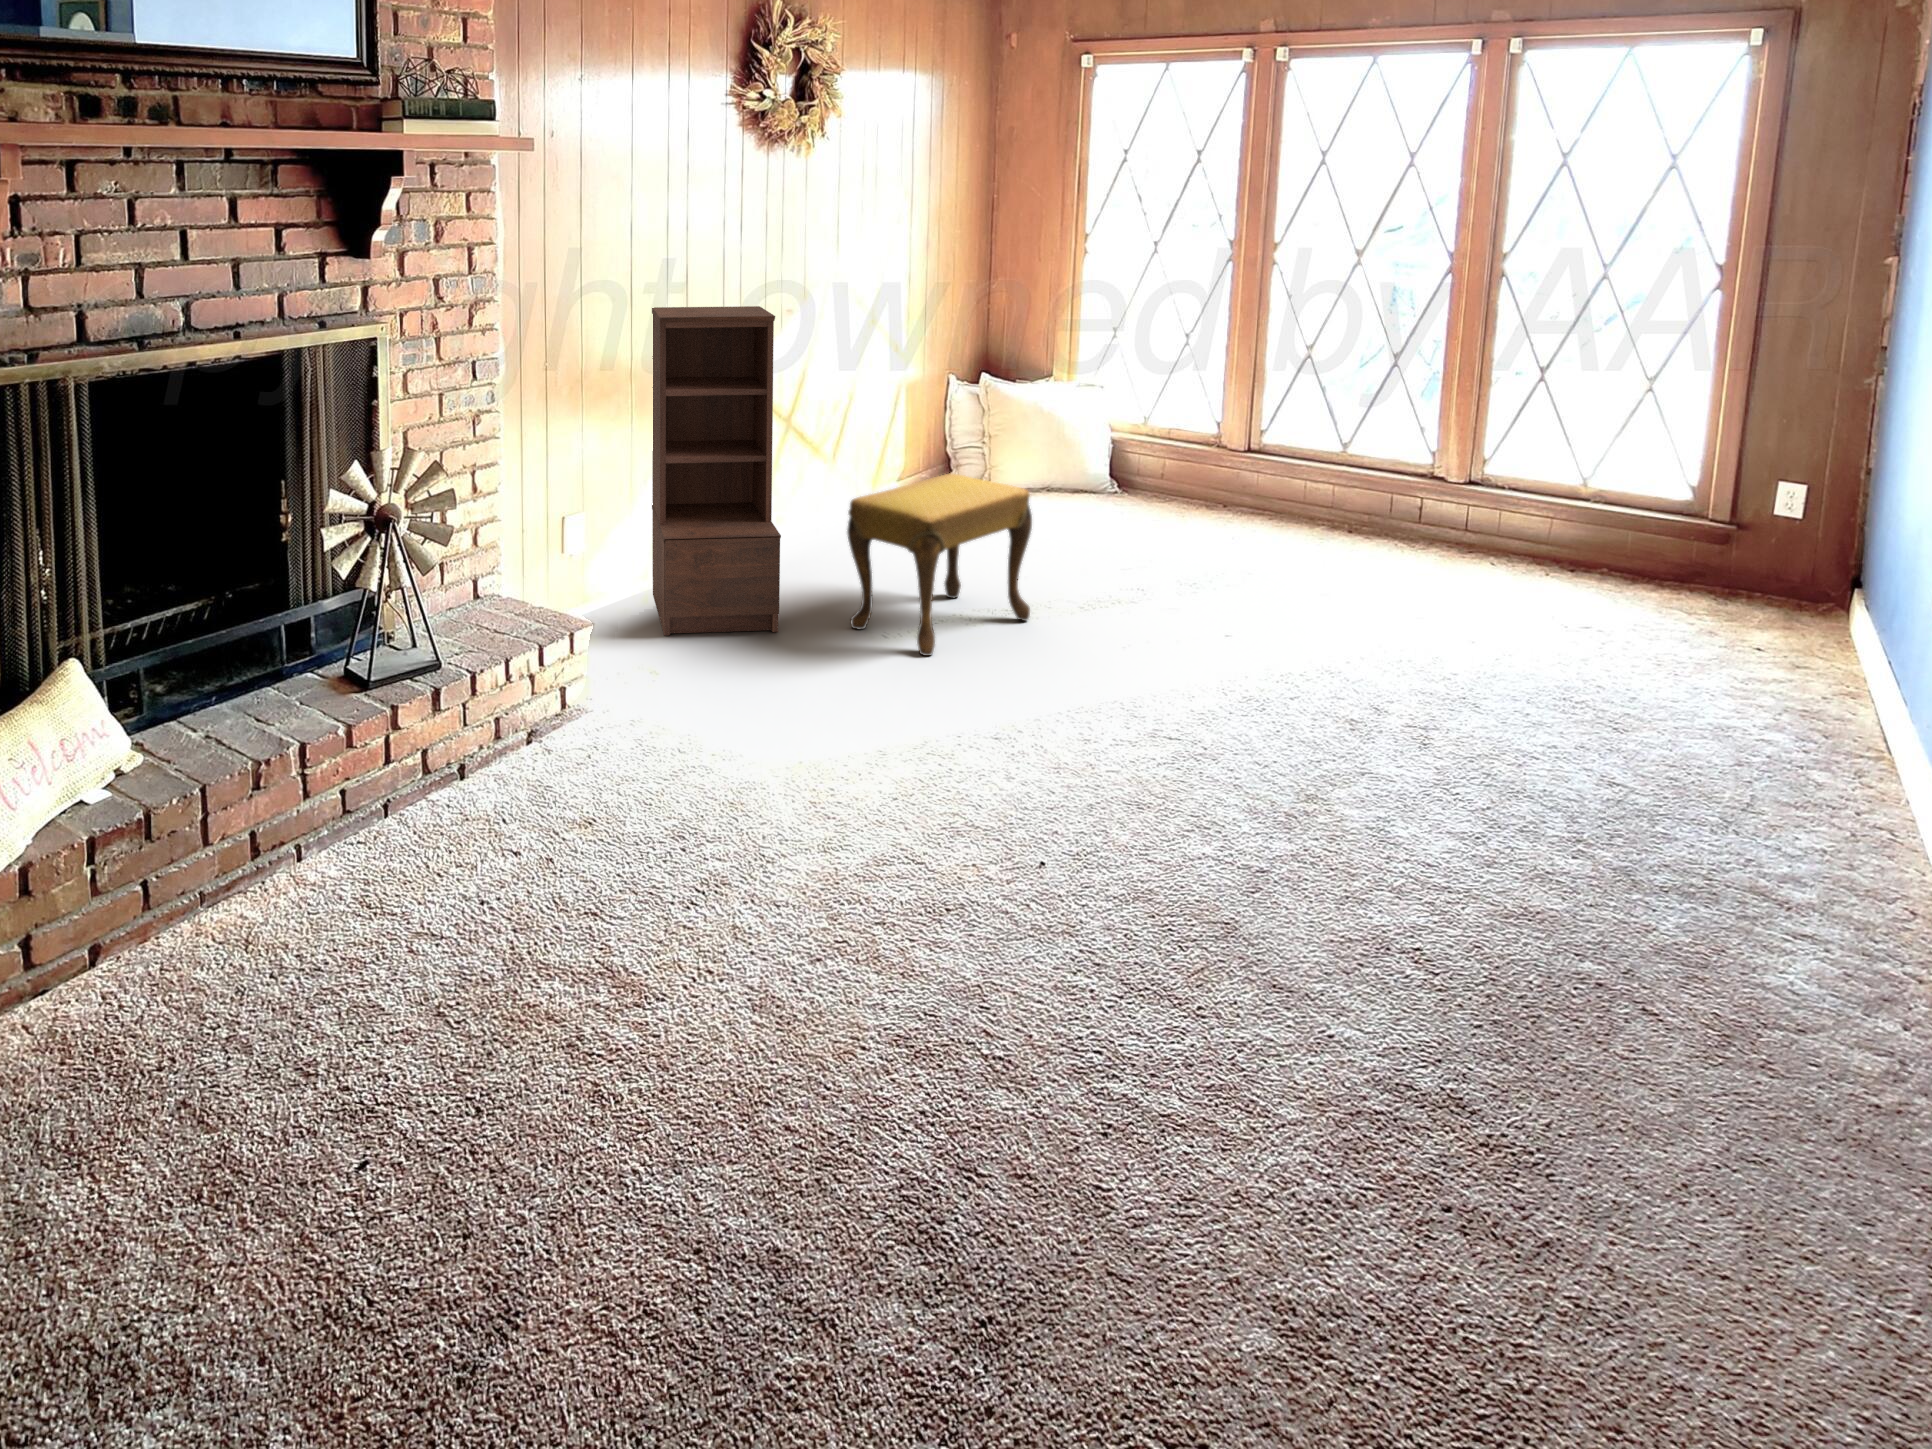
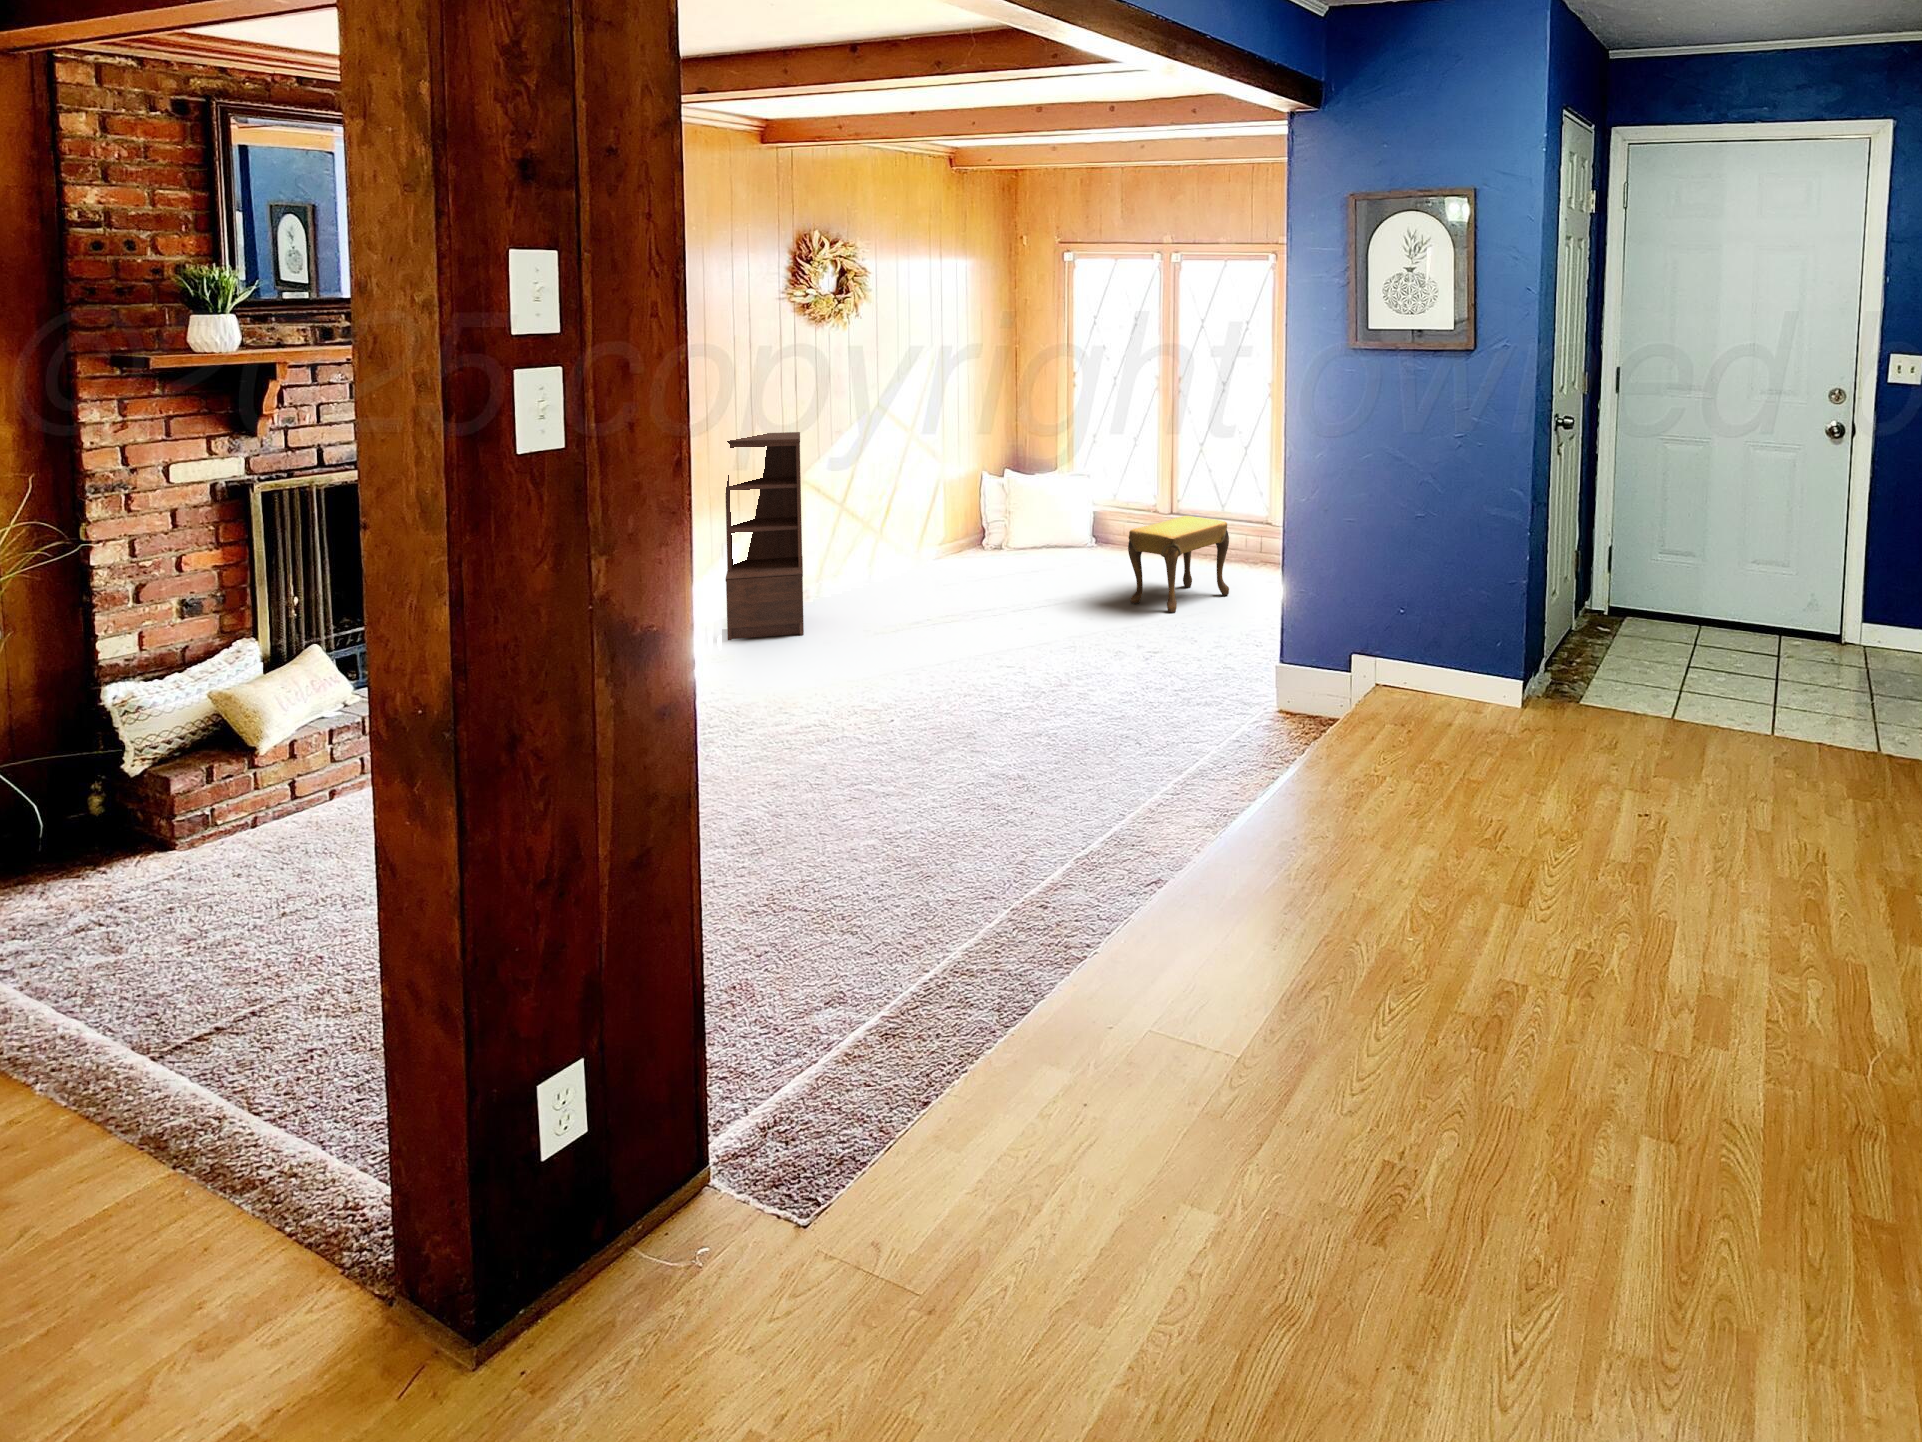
footstool: present [847,474,1032,656] -> present [1128,516,1229,612]

